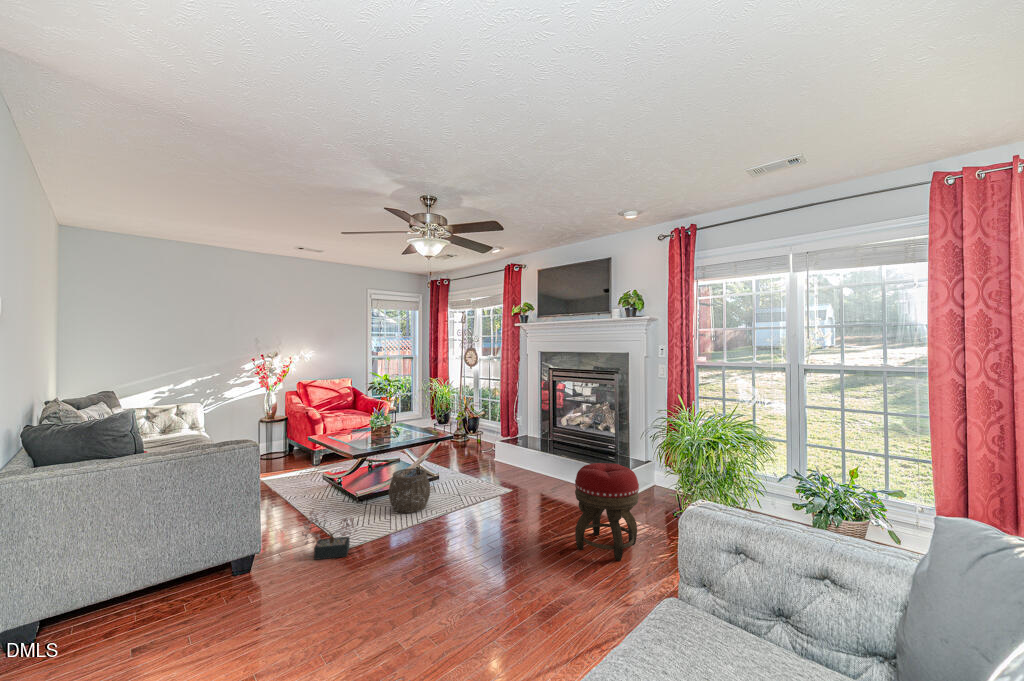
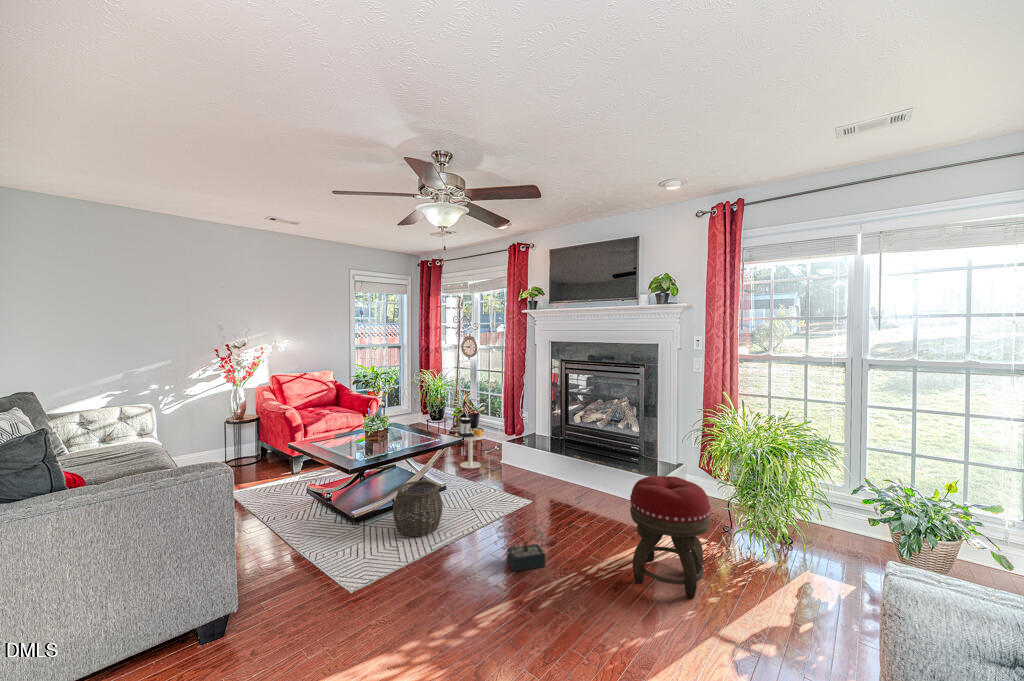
side table: none [453,419,480,464] -> present [455,418,486,469]
decorative plant: present [302,509,357,560] -> present [495,518,551,572]

